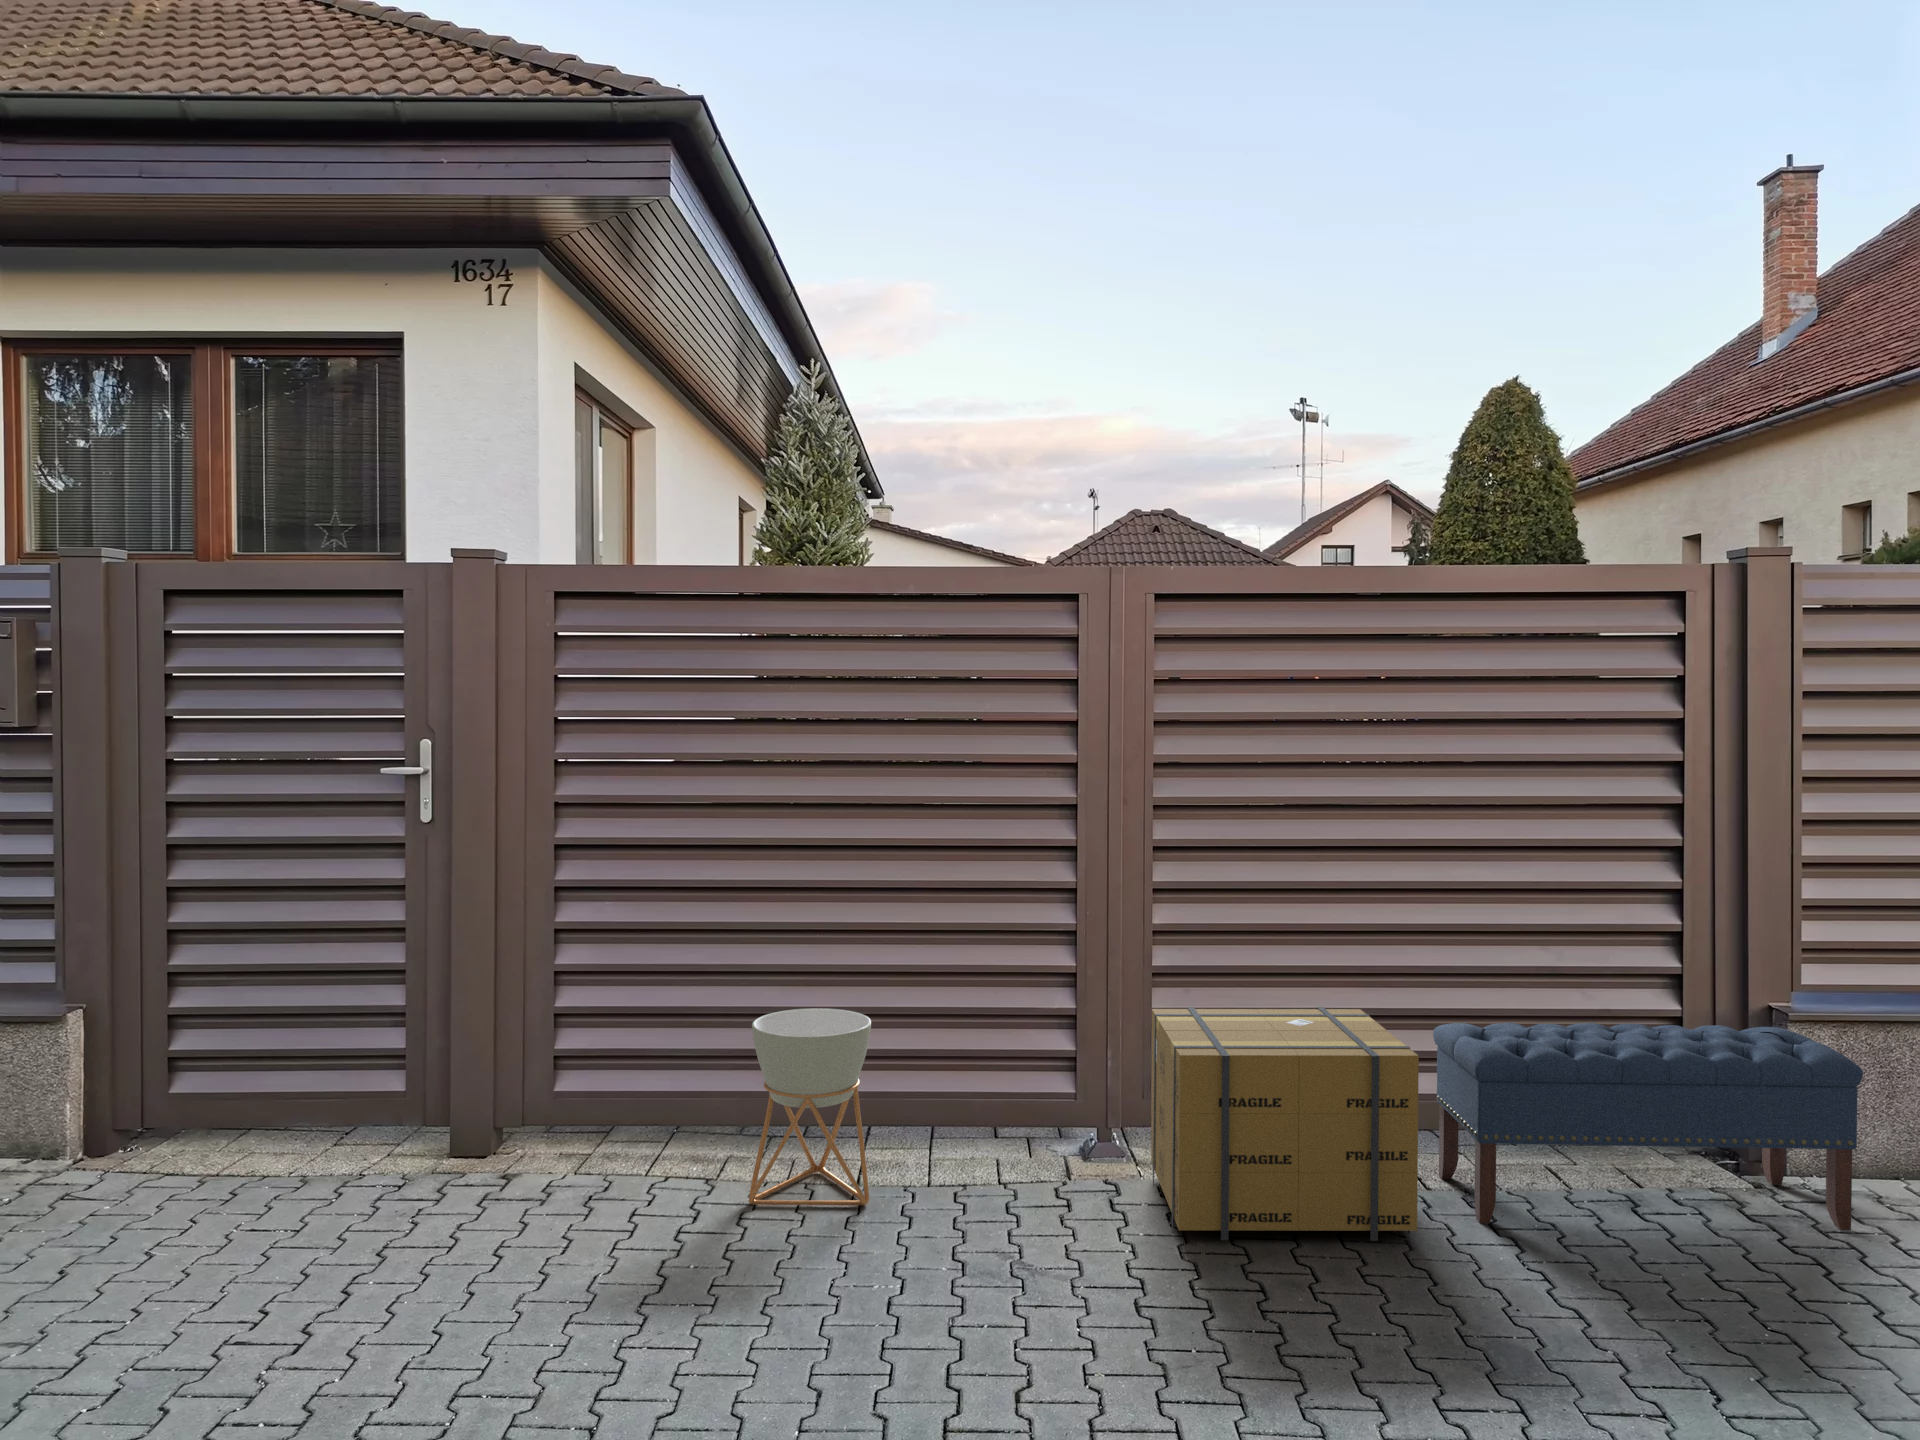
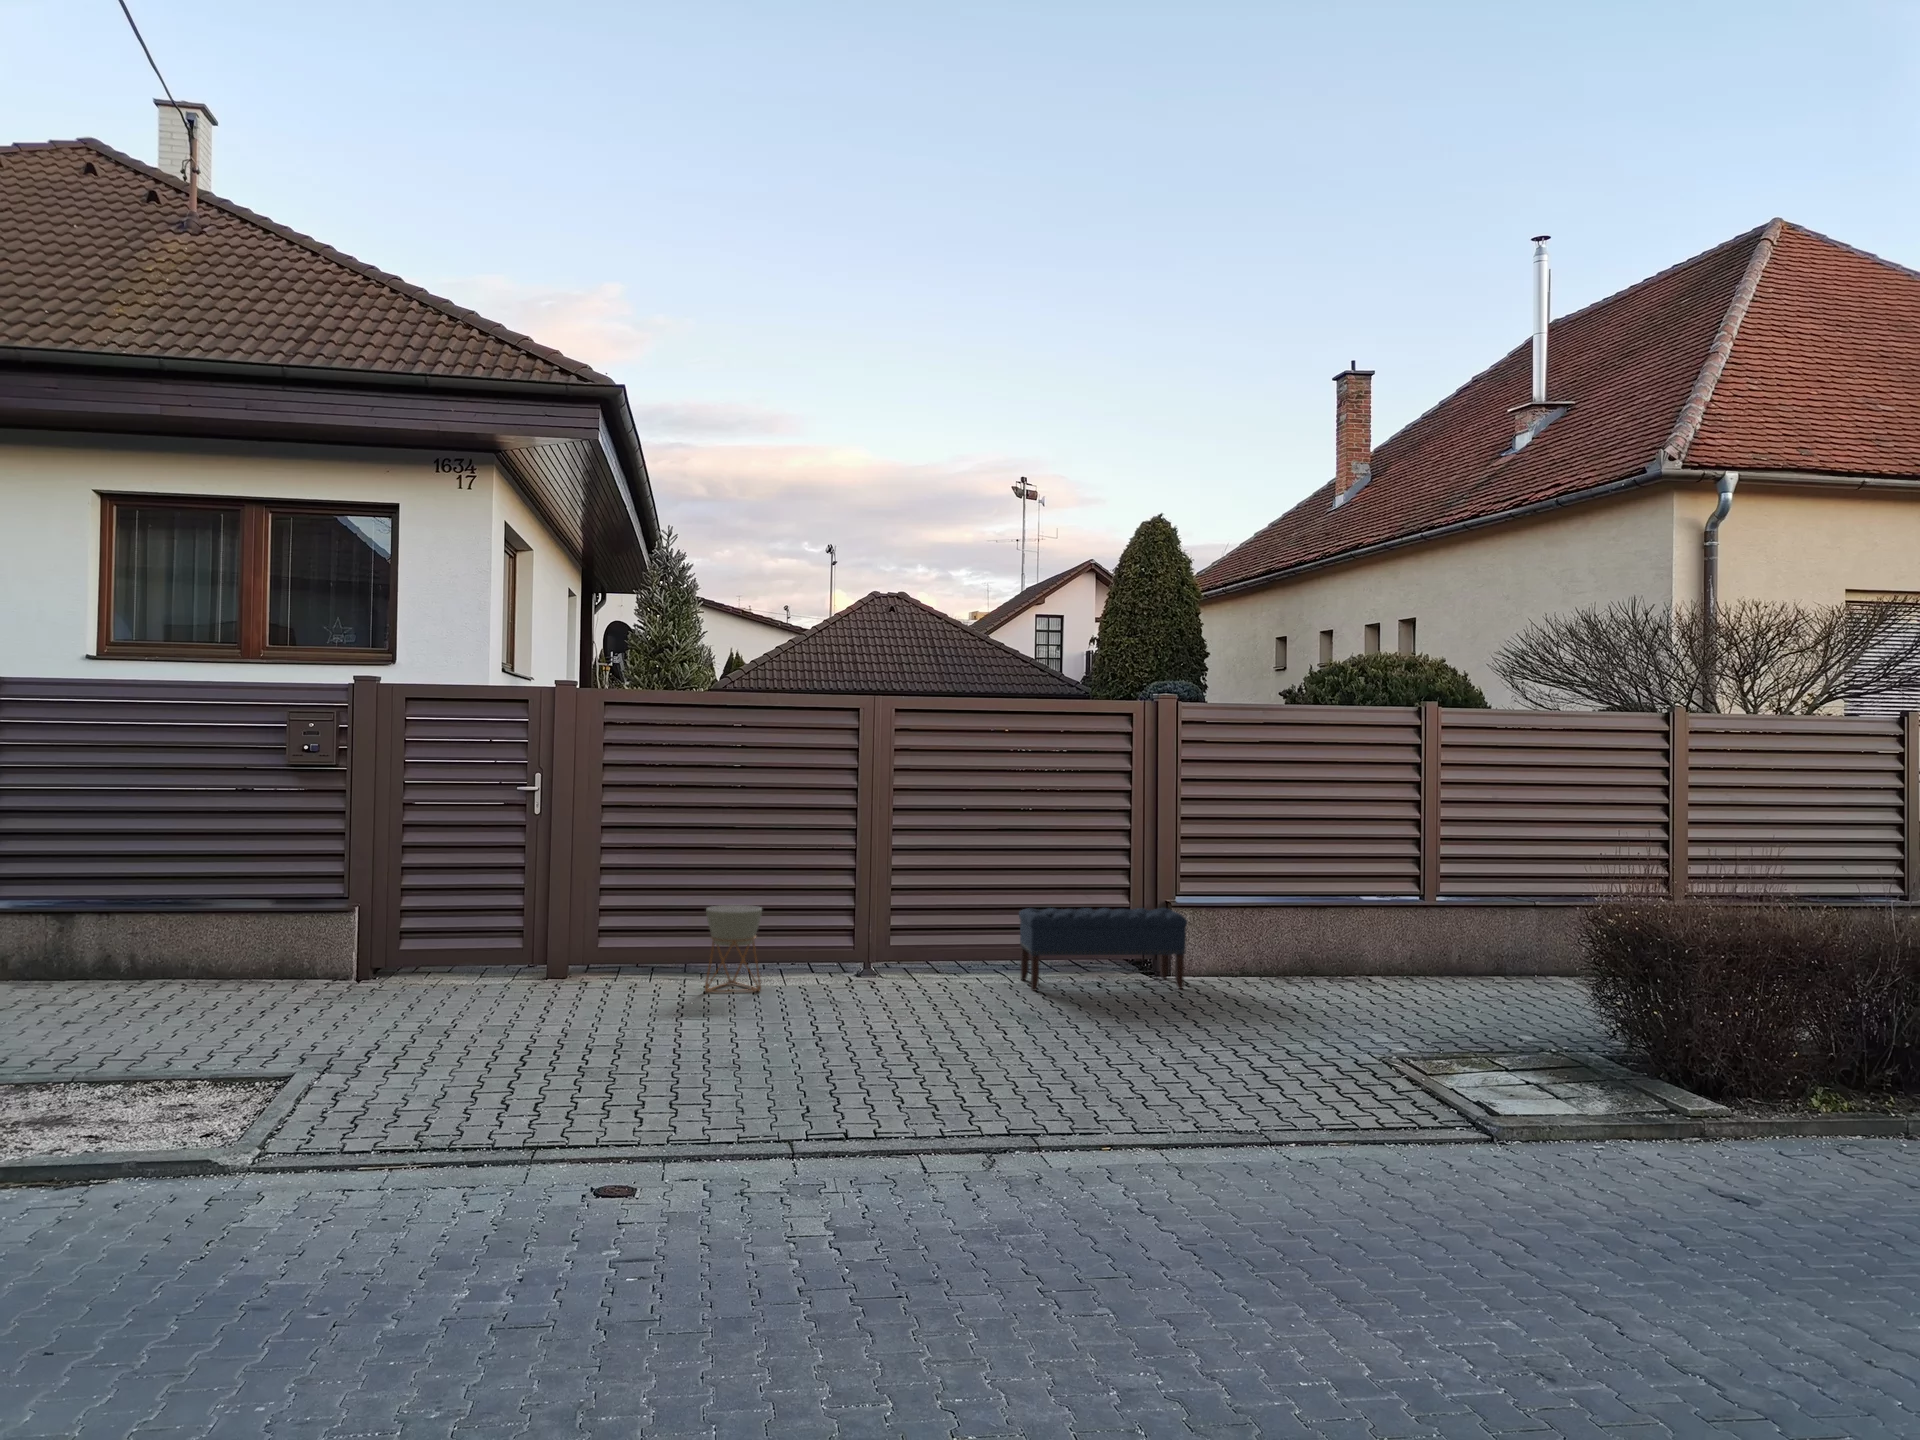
cardboard box: present [1151,1007,1419,1240] -> none [890,902,1005,996]

